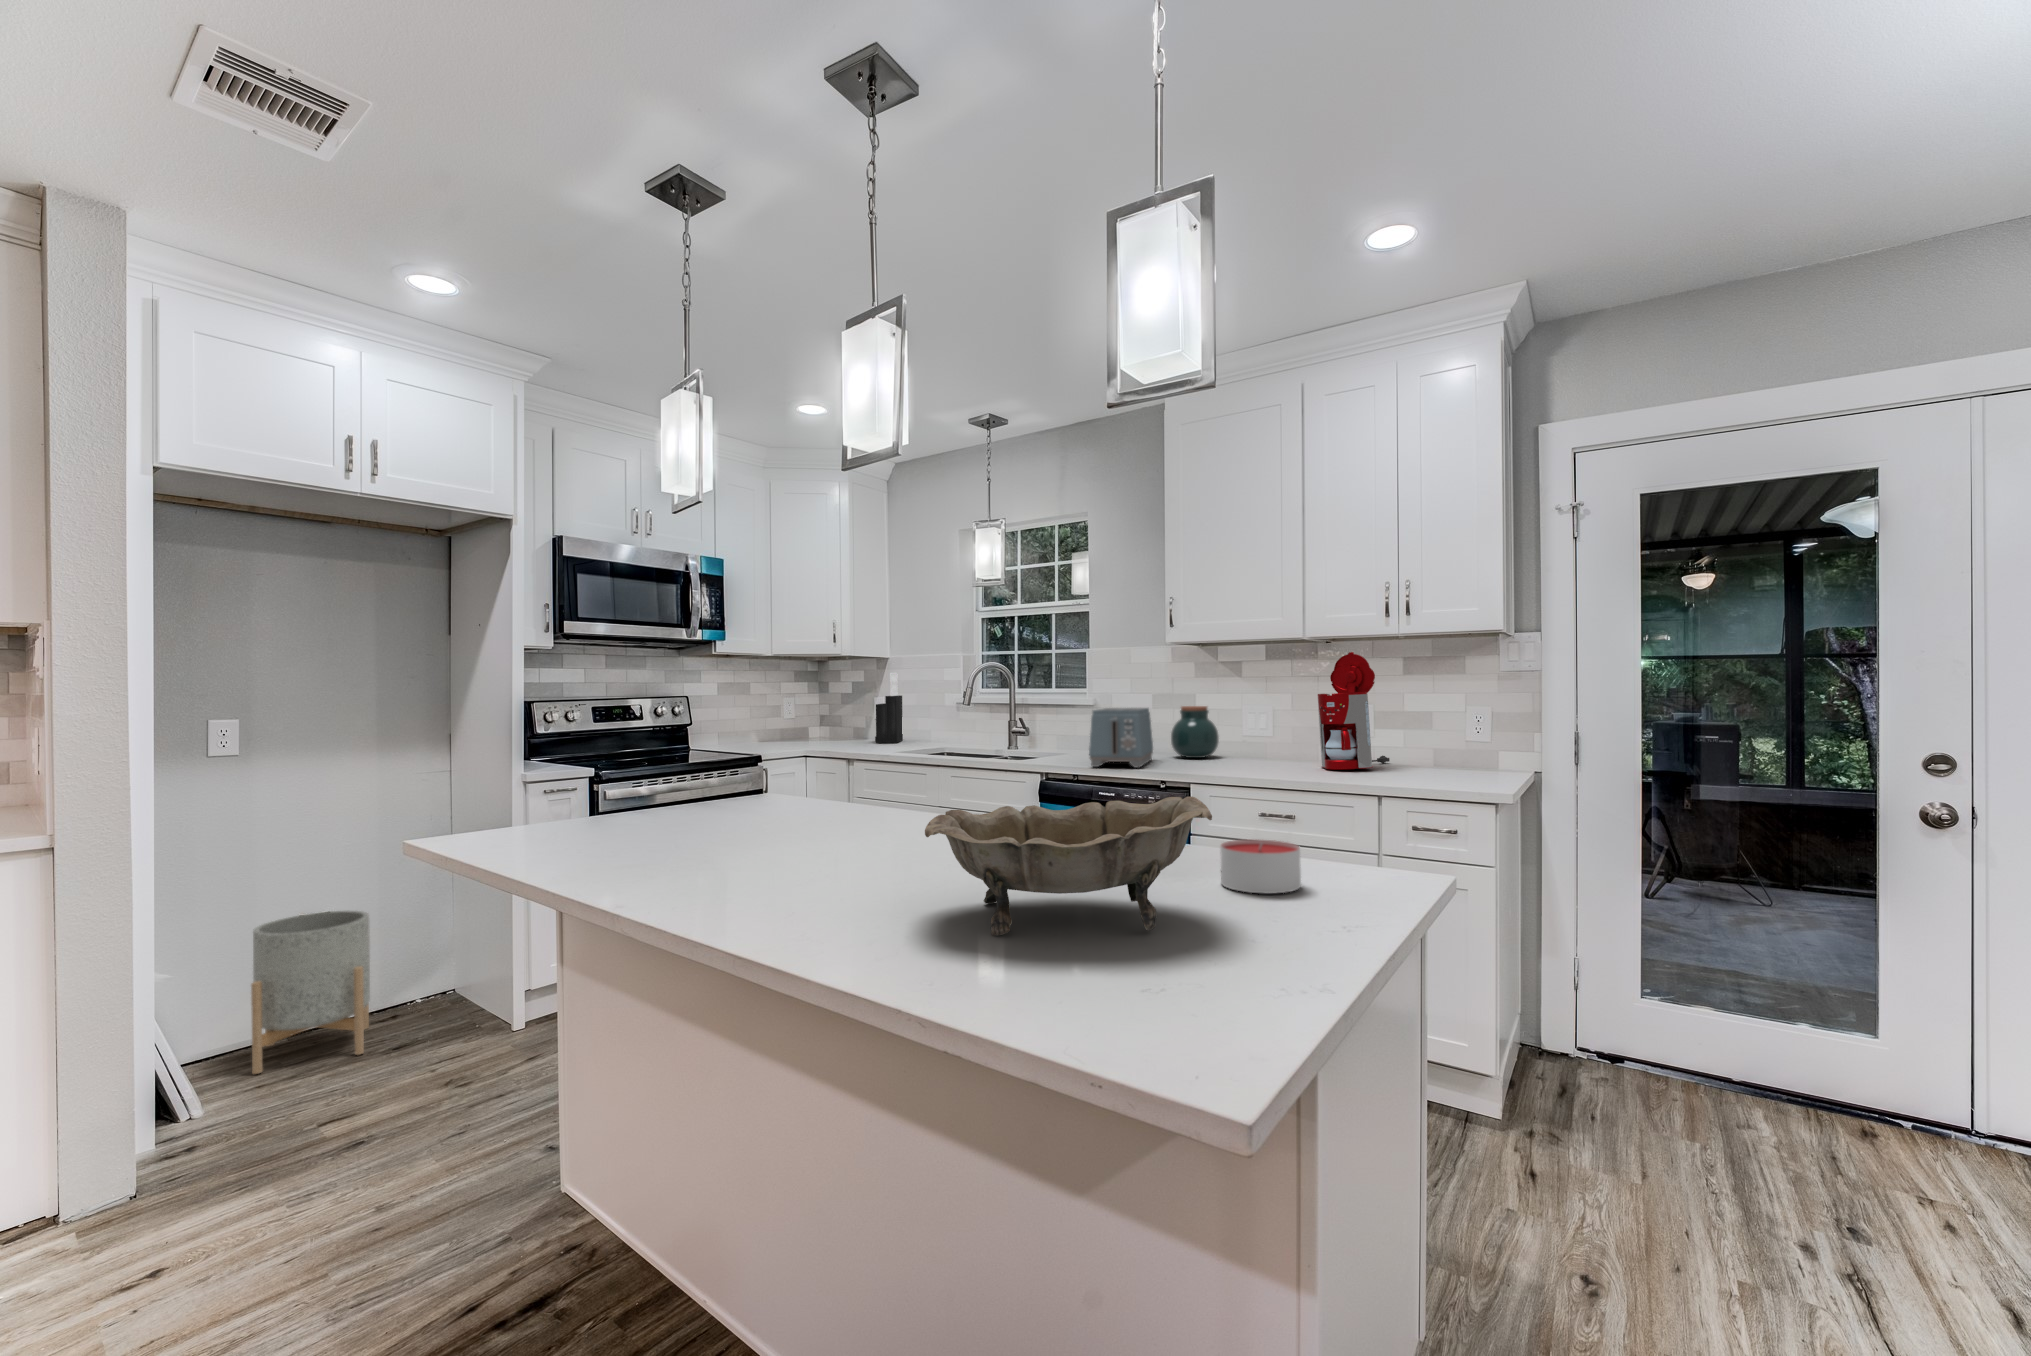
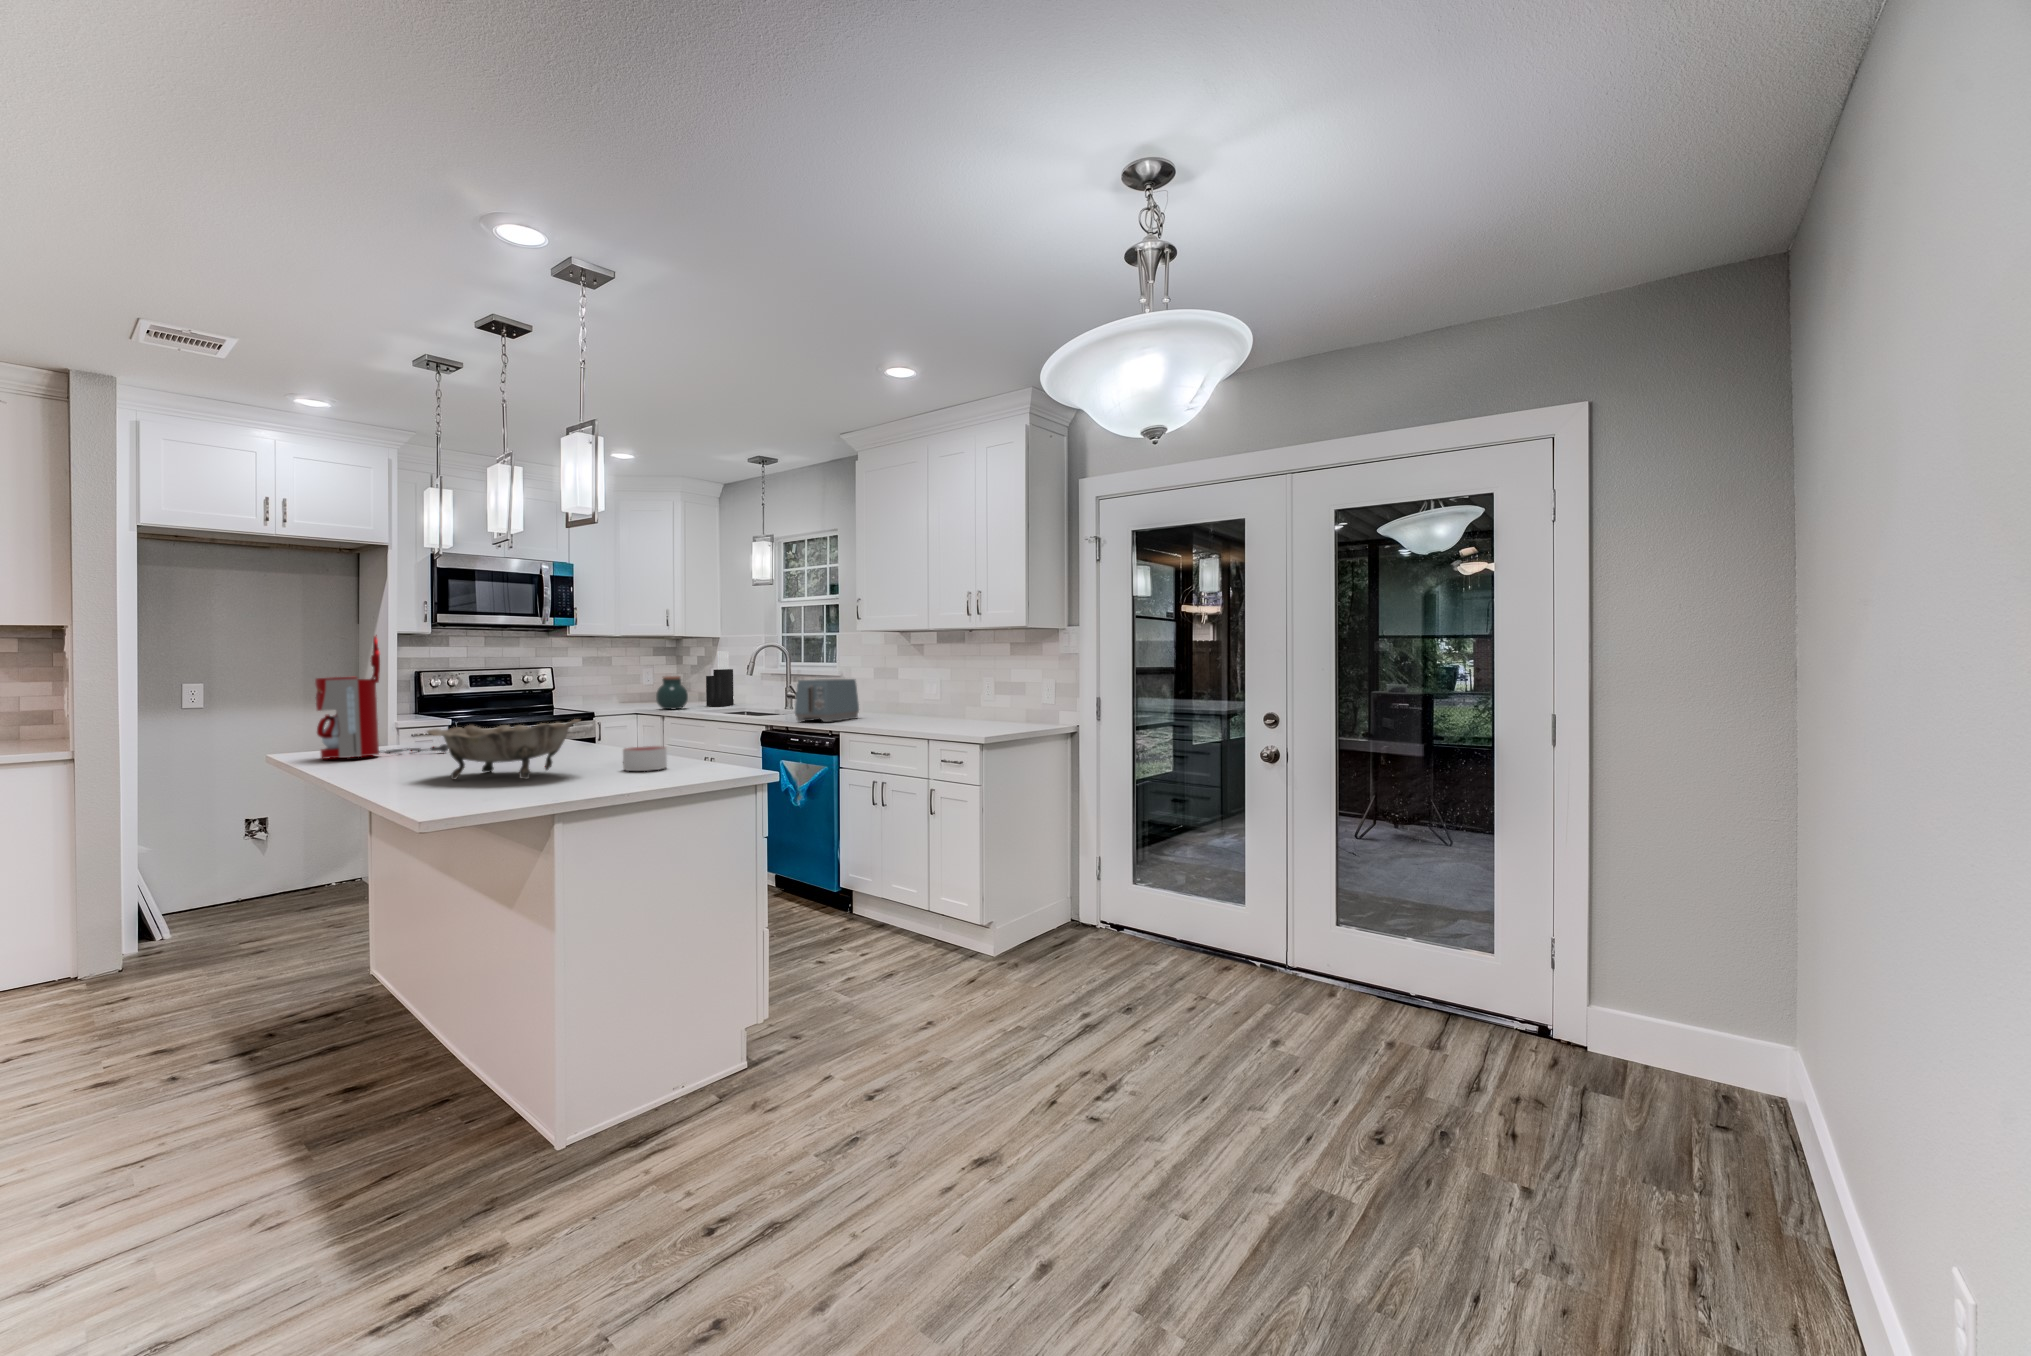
coffee maker: present [1318,652,1390,769] -> present [315,635,449,759]
jar: present [1171,706,1219,758] -> present [656,676,688,709]
planter: present [251,911,370,1074] -> none [211,816,299,918]

